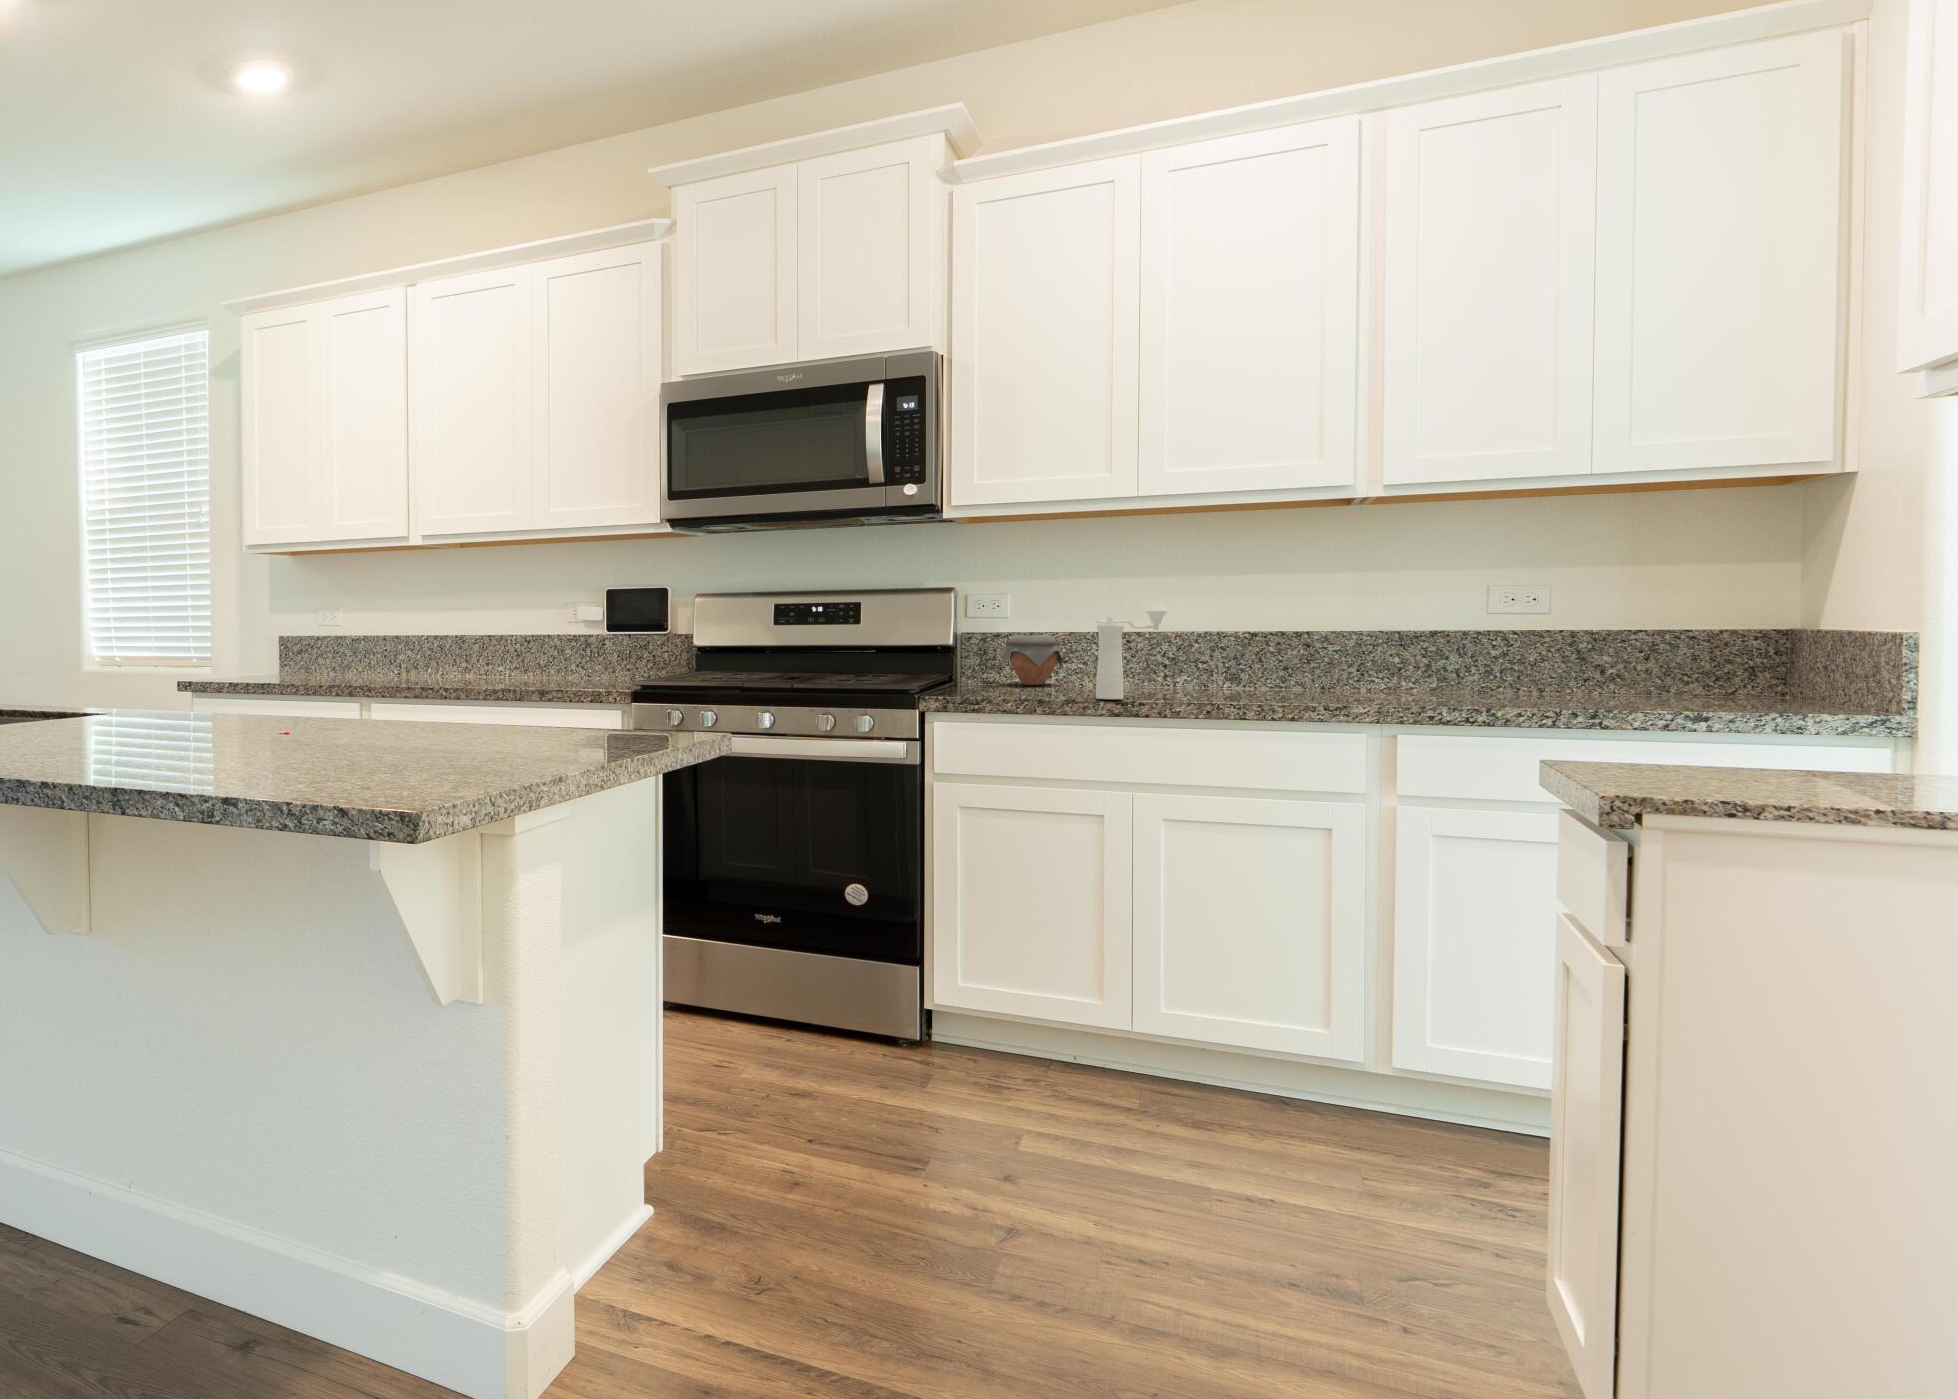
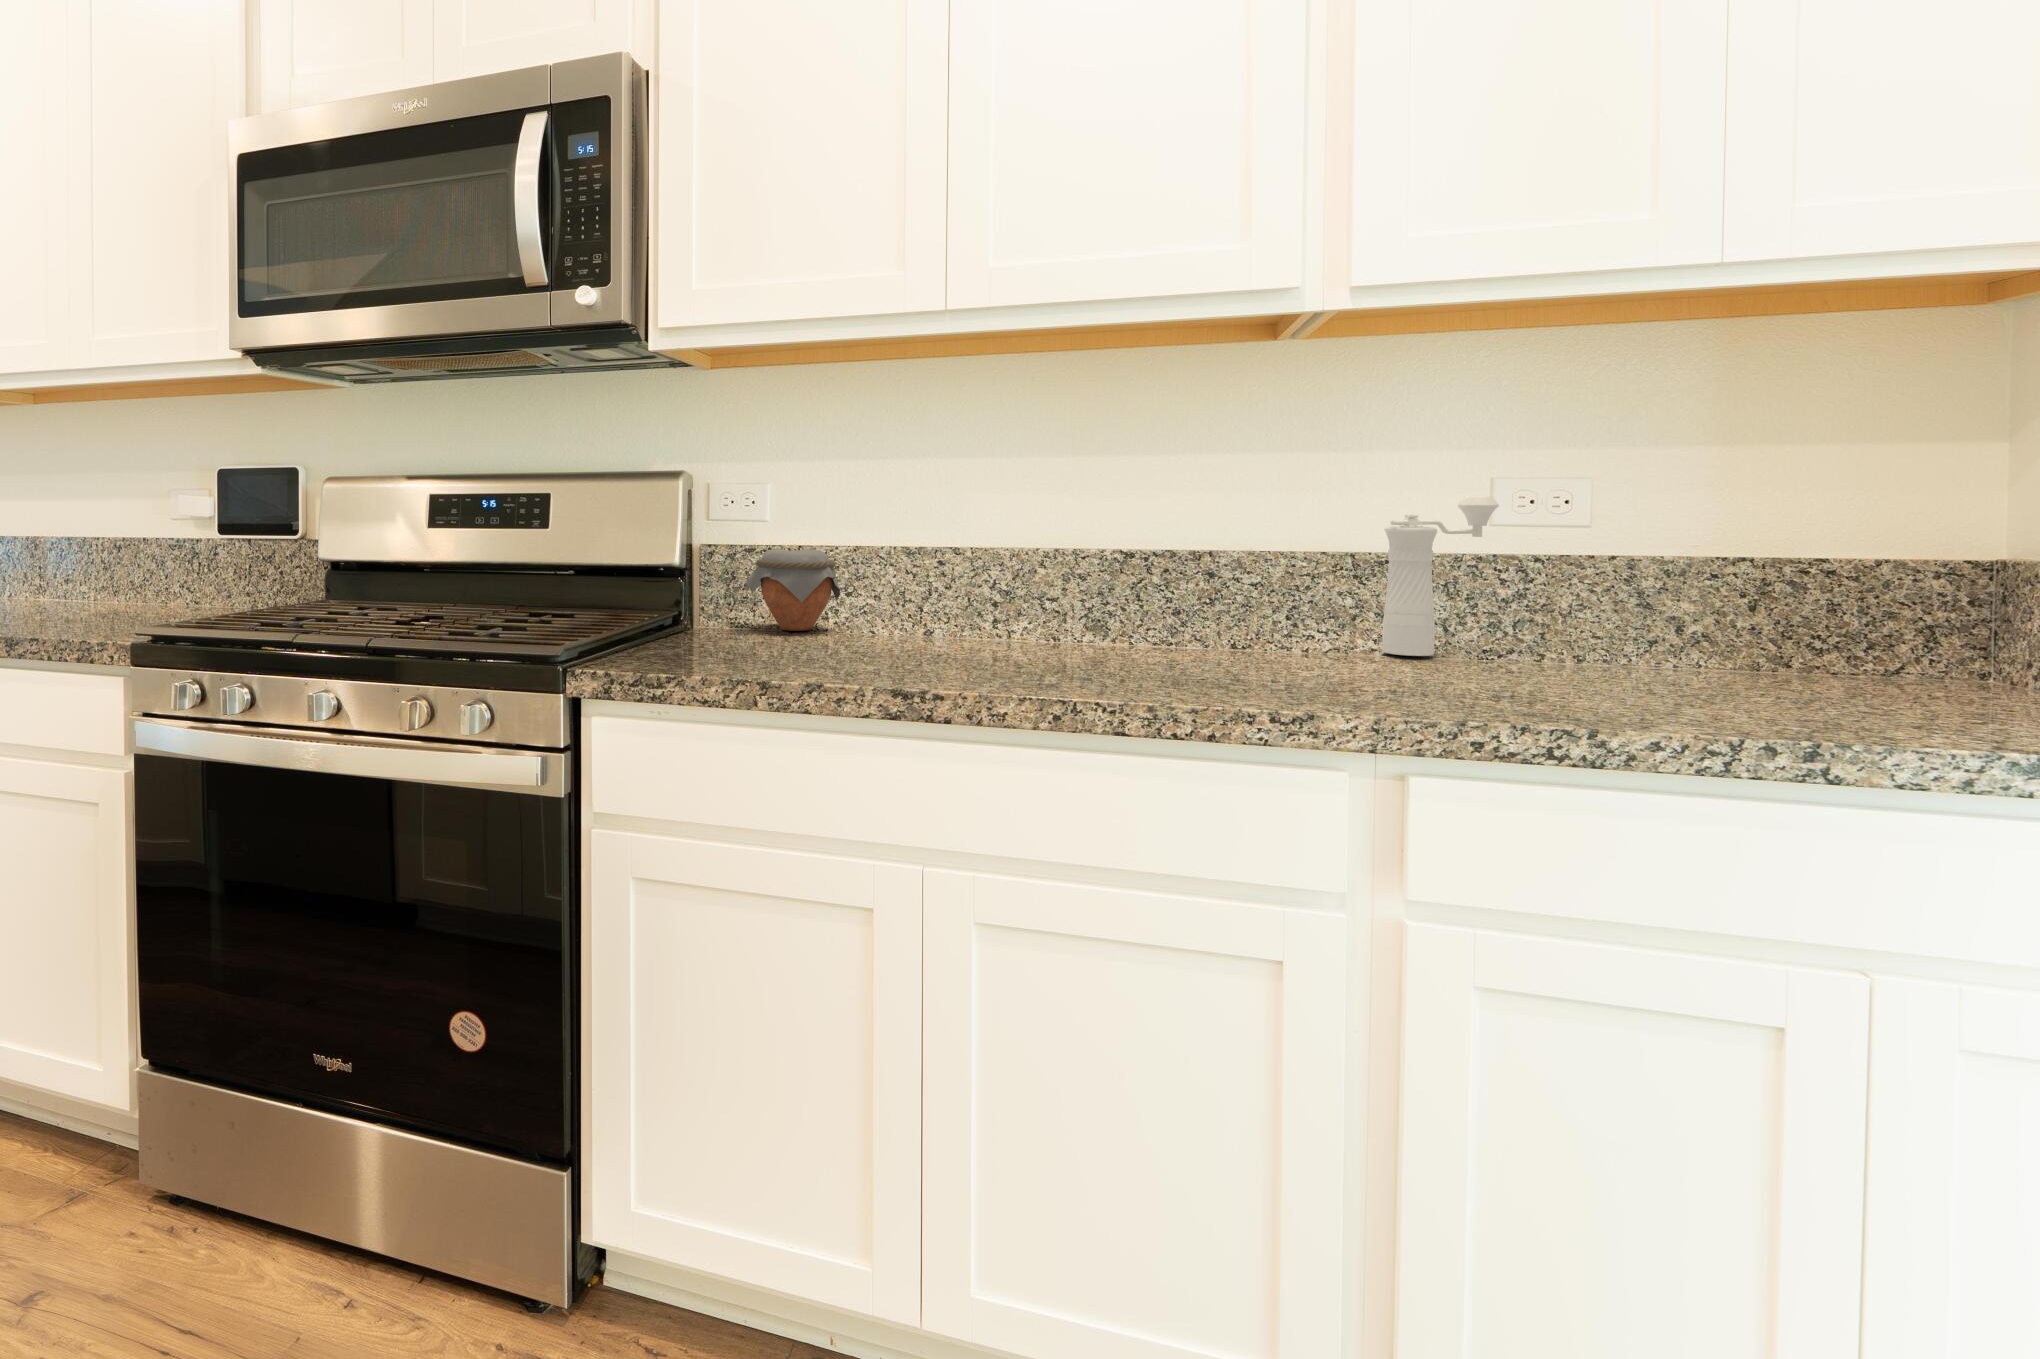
pepper mill: present [1096,606,1167,699] -> present [1382,496,1499,656]

